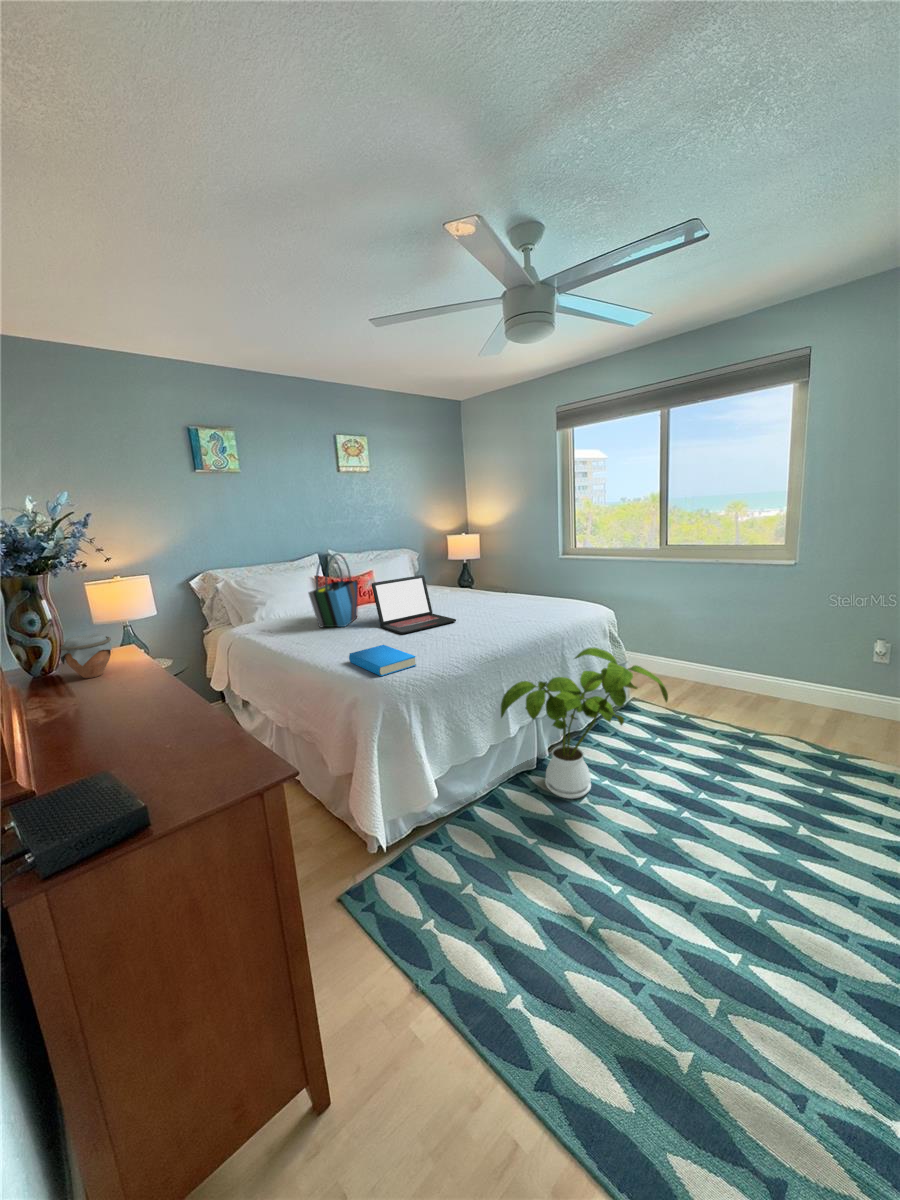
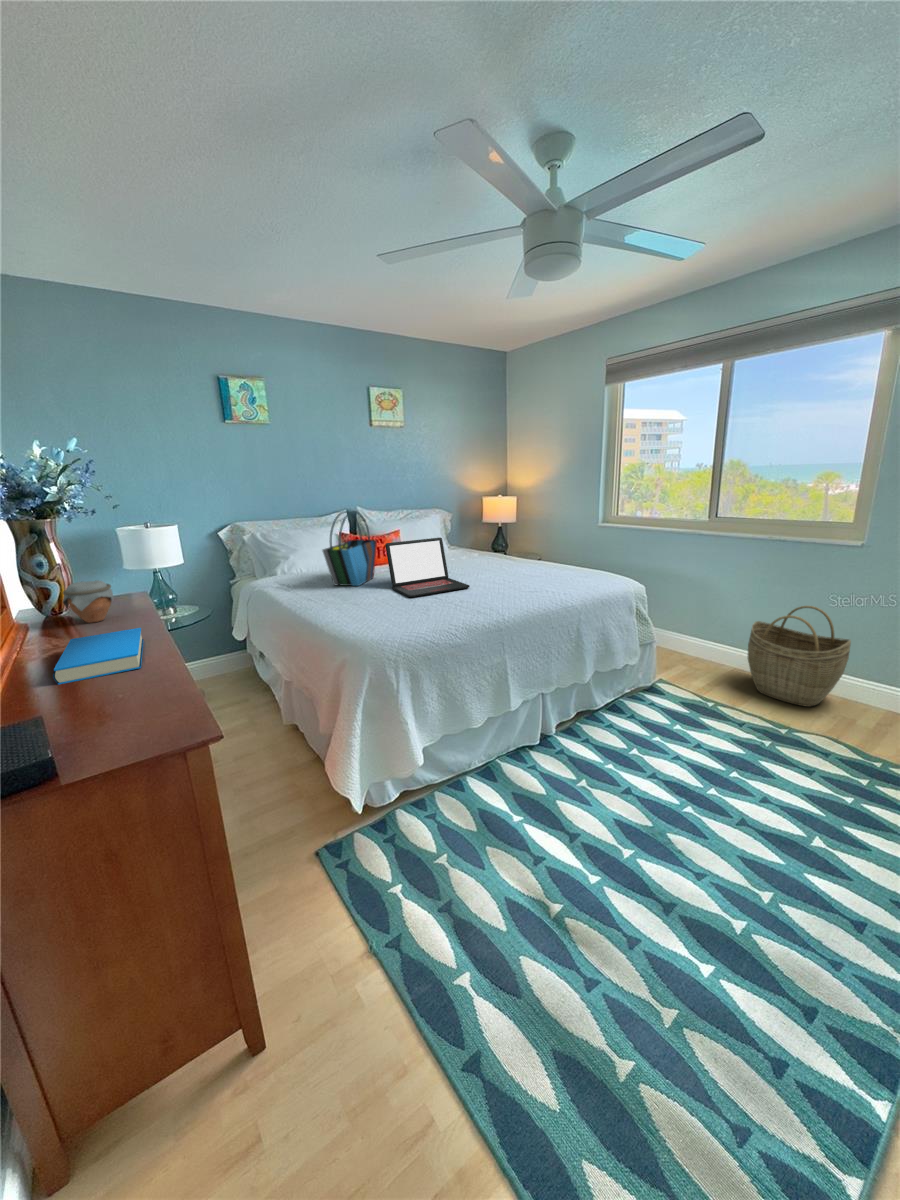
woven basket: none [709,620,796,711] -> present [748,606,851,707]
book: present [349,645,416,676] -> present [53,628,144,684]
house plant: present [501,648,668,798] -> none [498,626,678,779]

